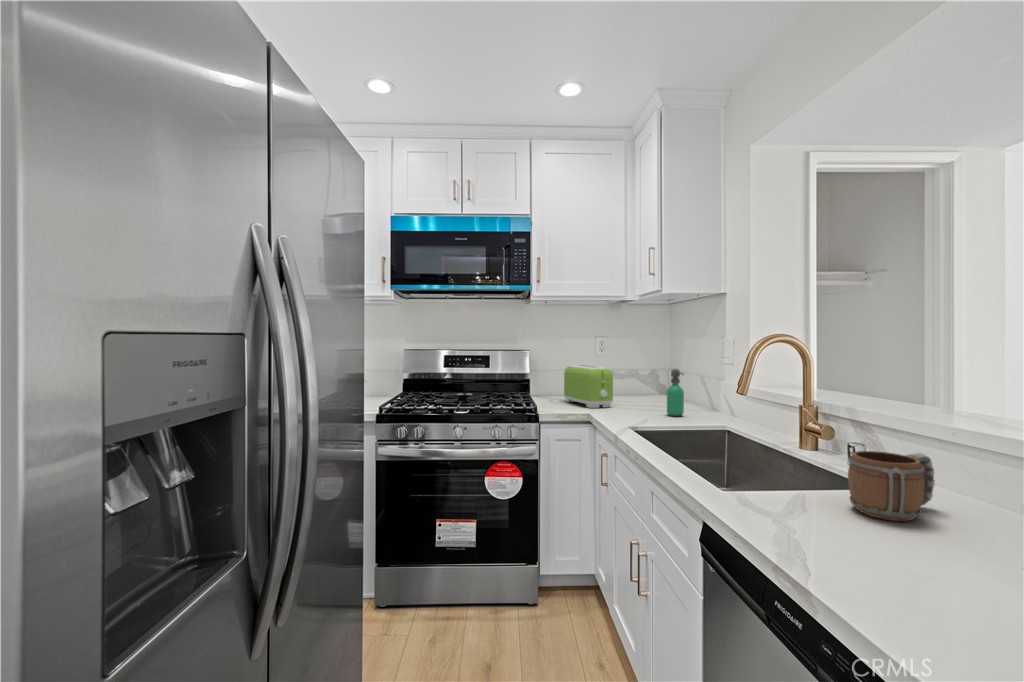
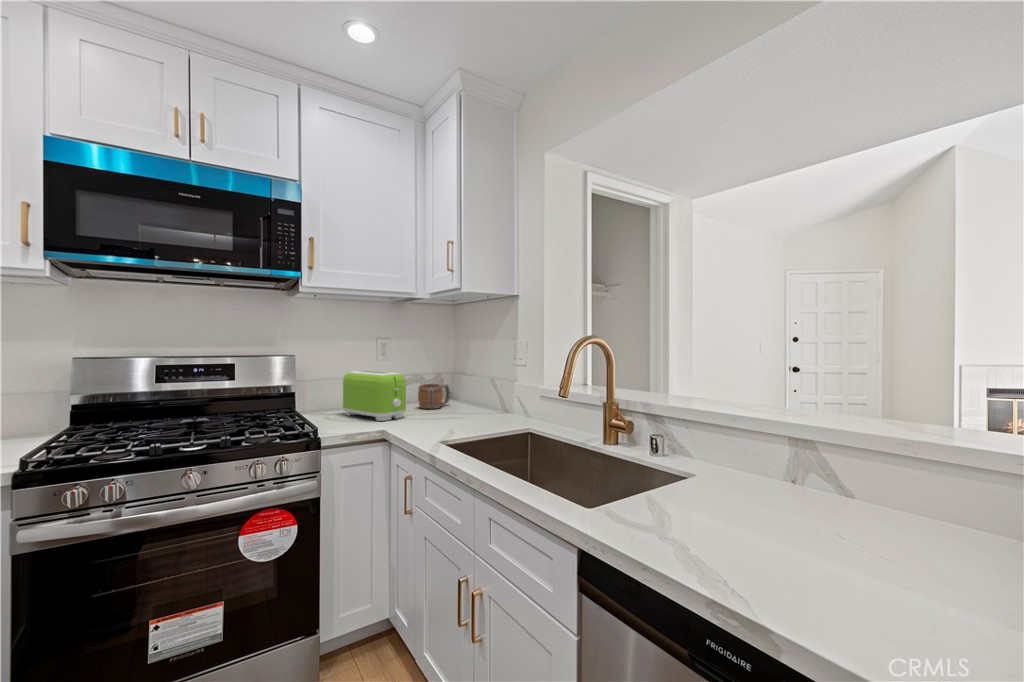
soap dispenser: present [667,369,684,416] -> none [470,371,489,422]
mug: present [848,451,935,521] -> present [418,384,451,409]

